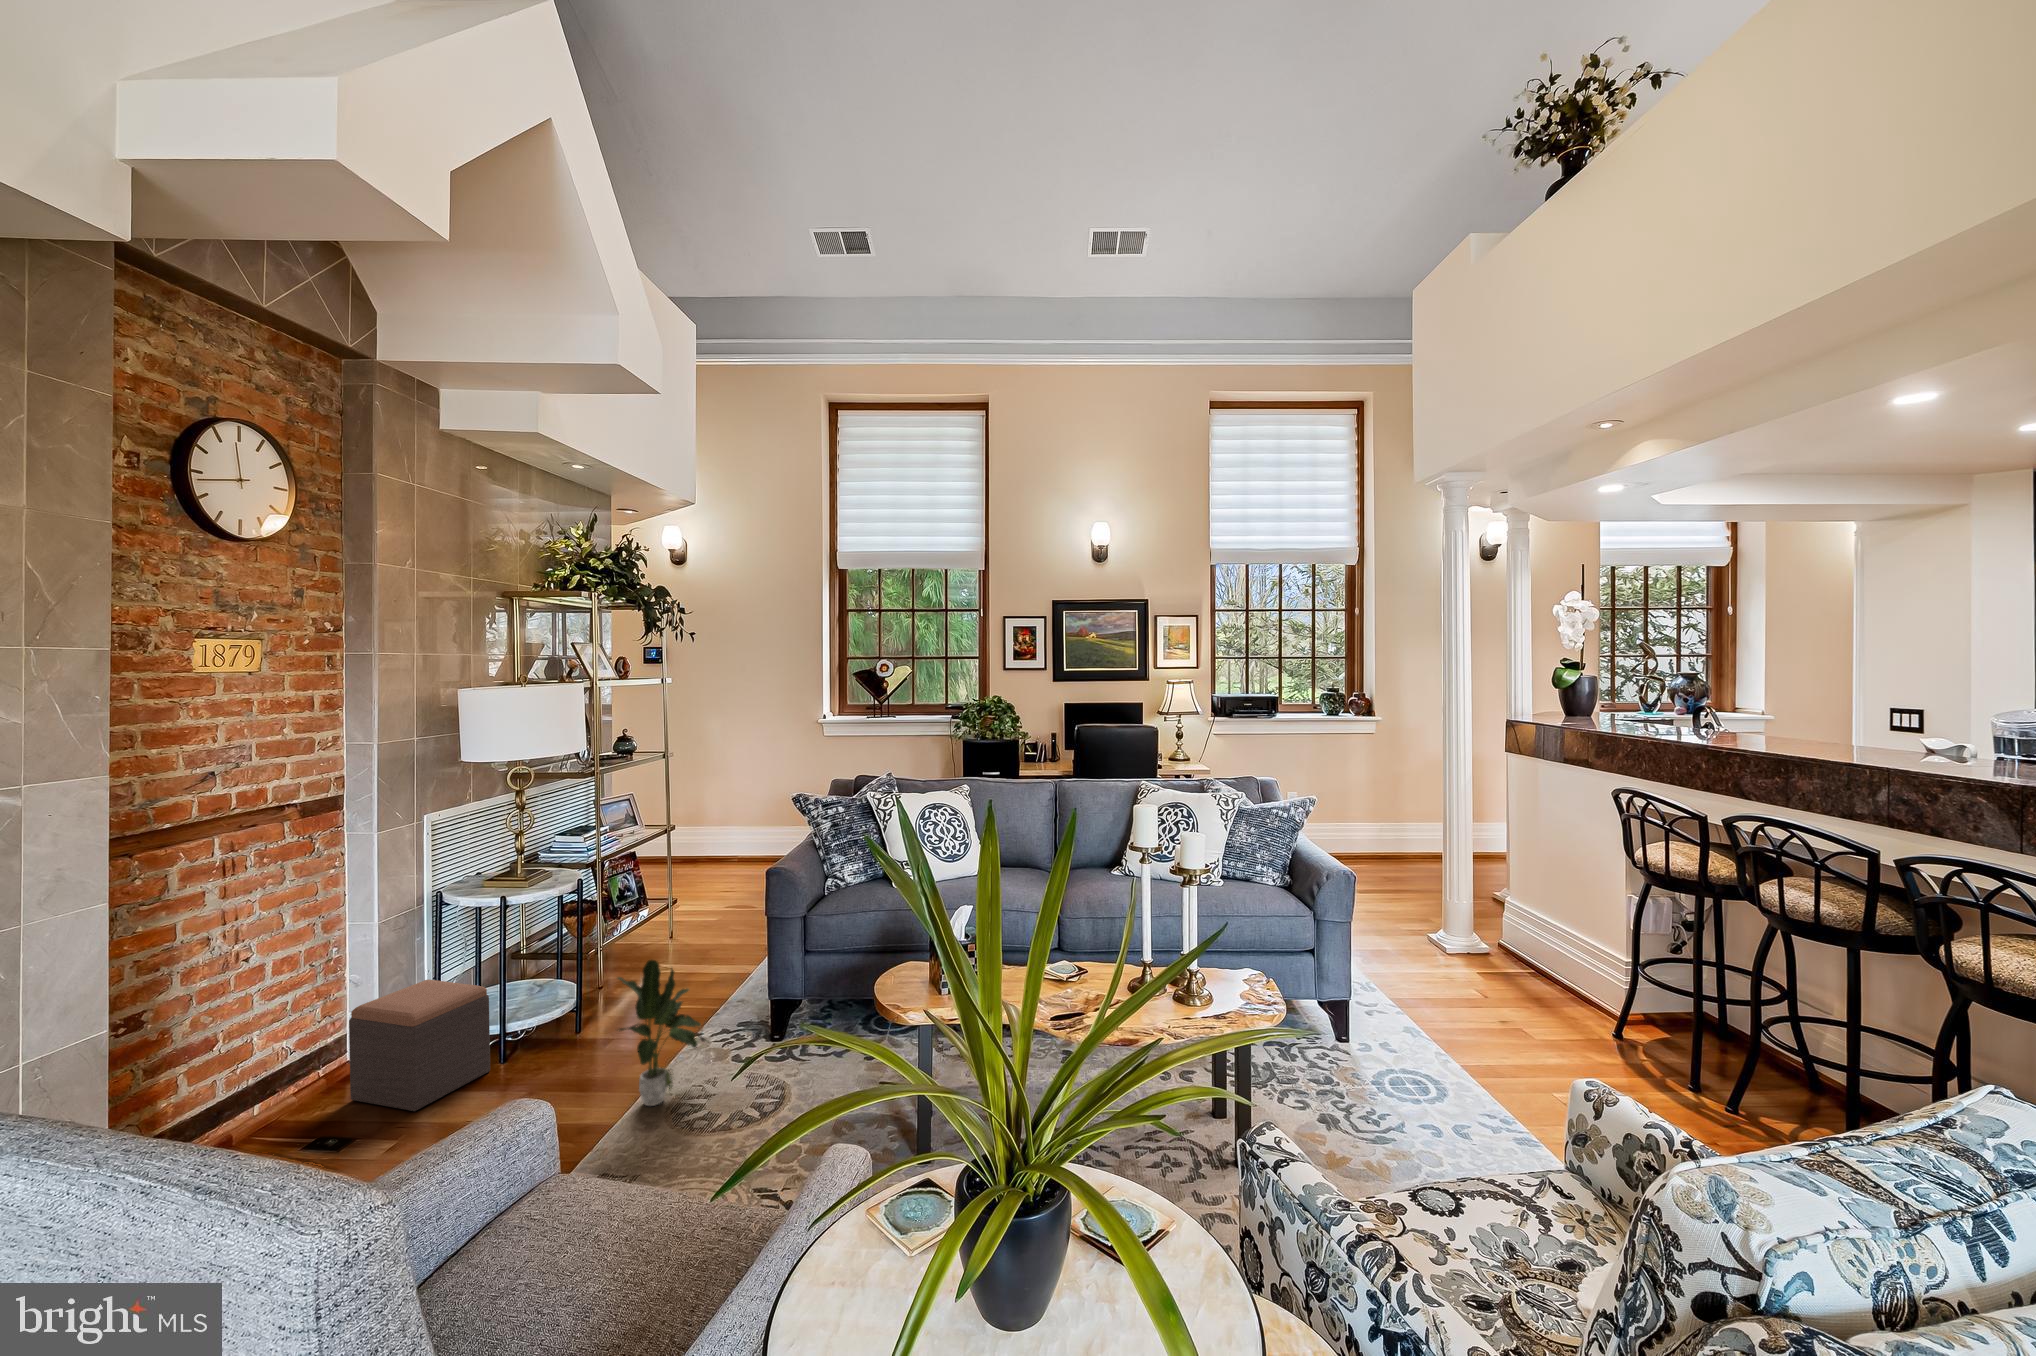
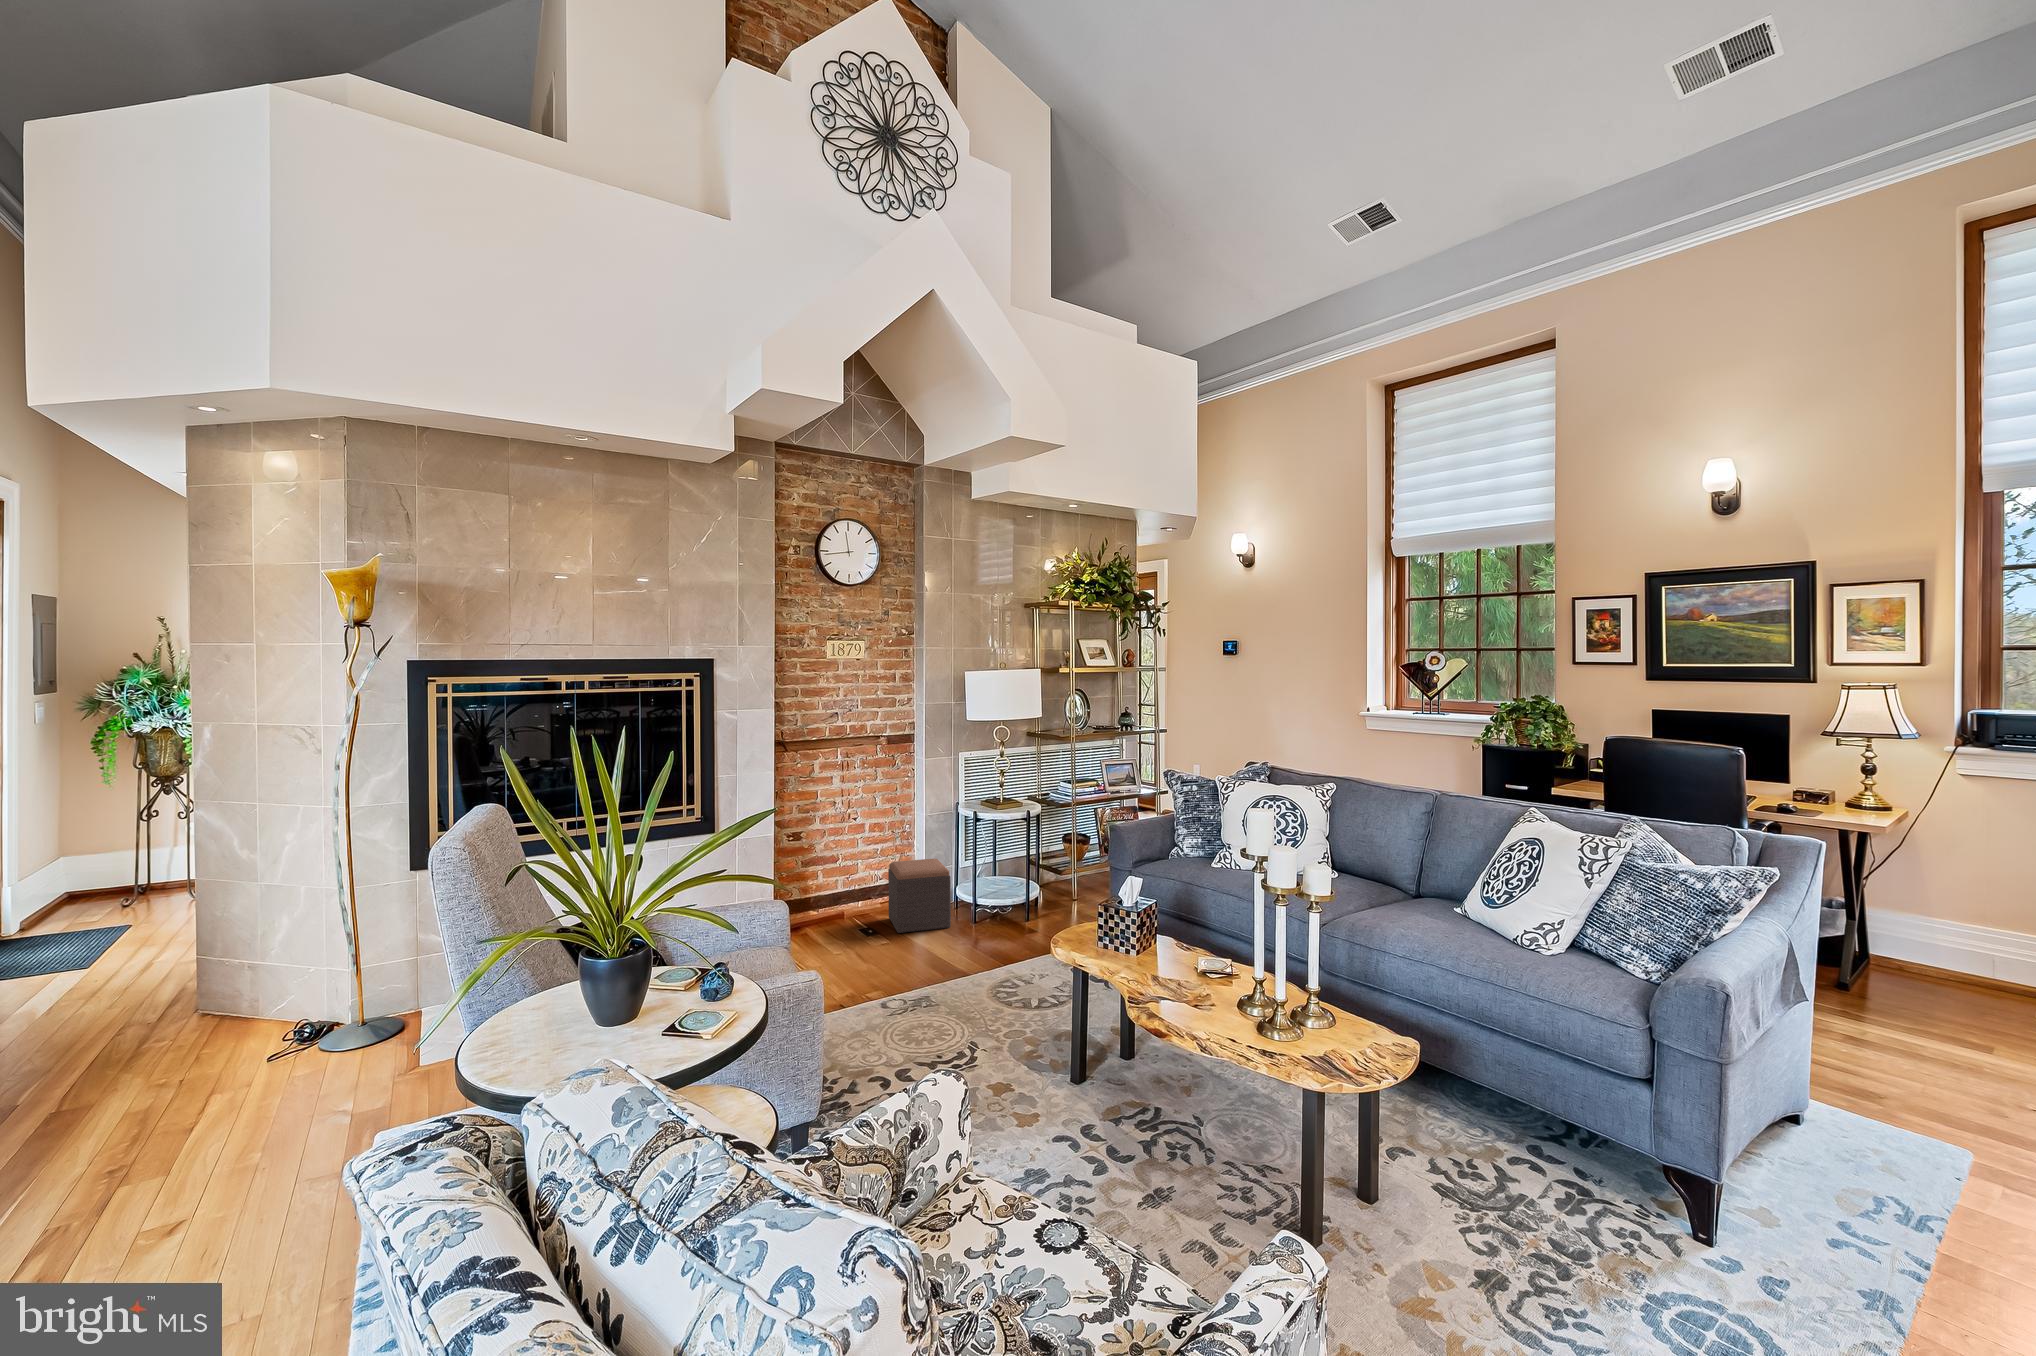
potted plant: present [618,960,706,1106] -> none [946,871,1023,978]

